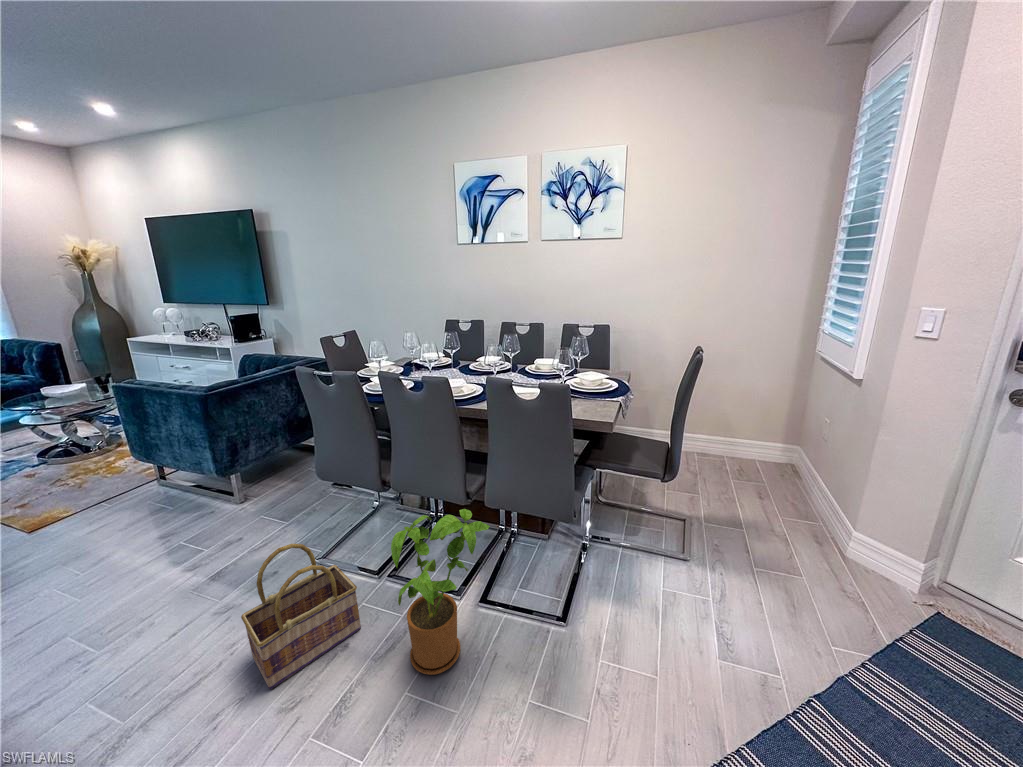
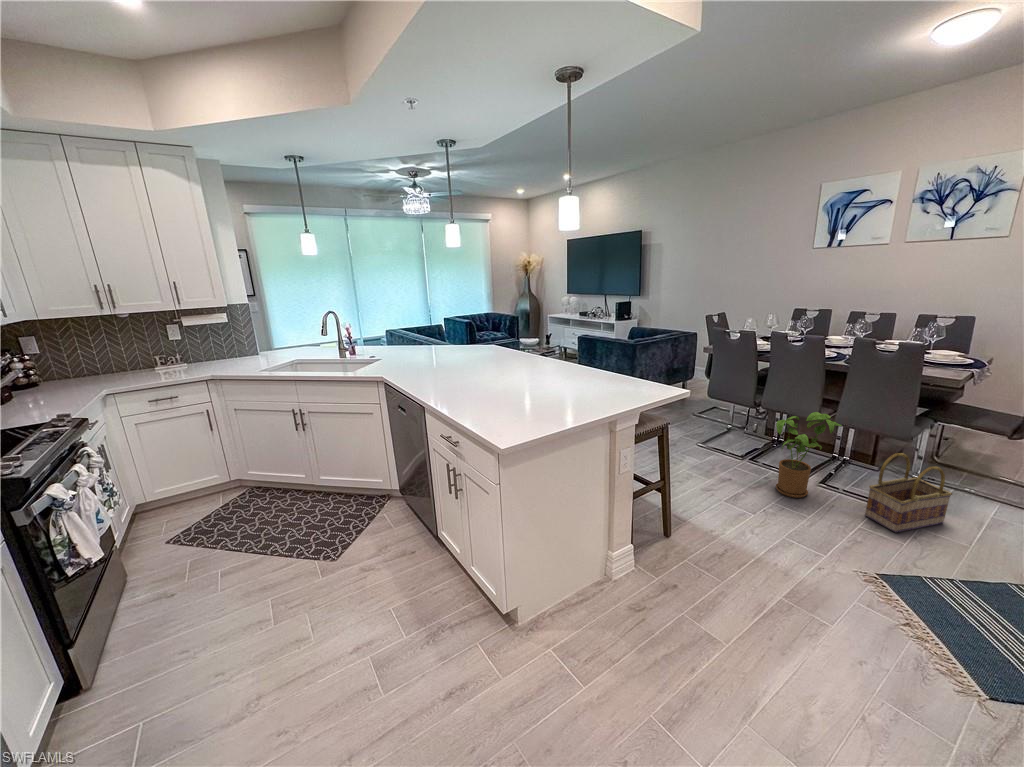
basket: present [241,544,361,689] -> present [865,453,952,533]

